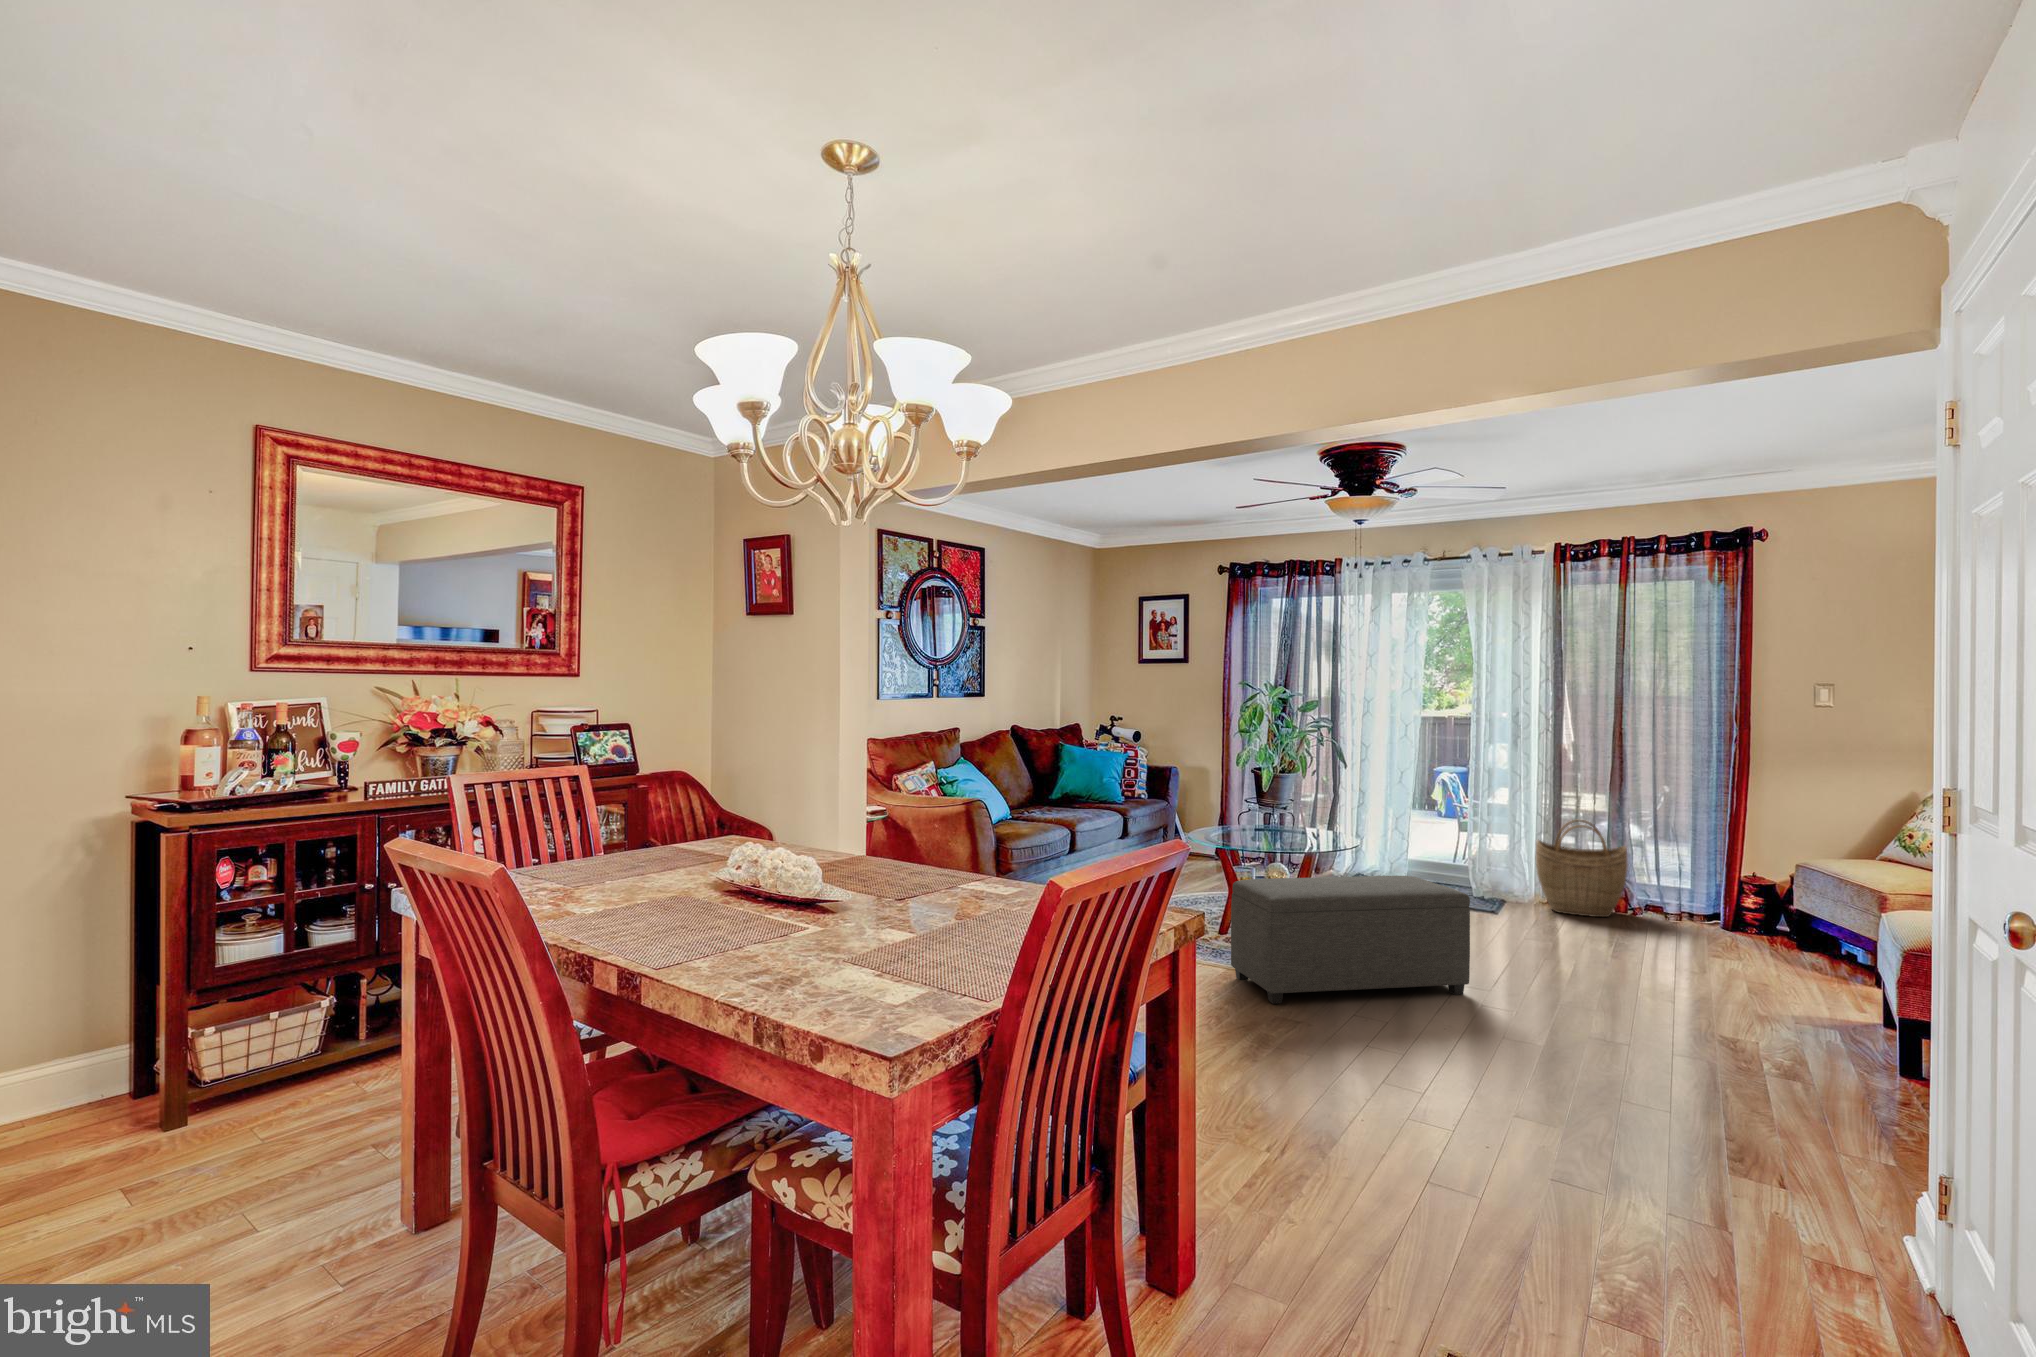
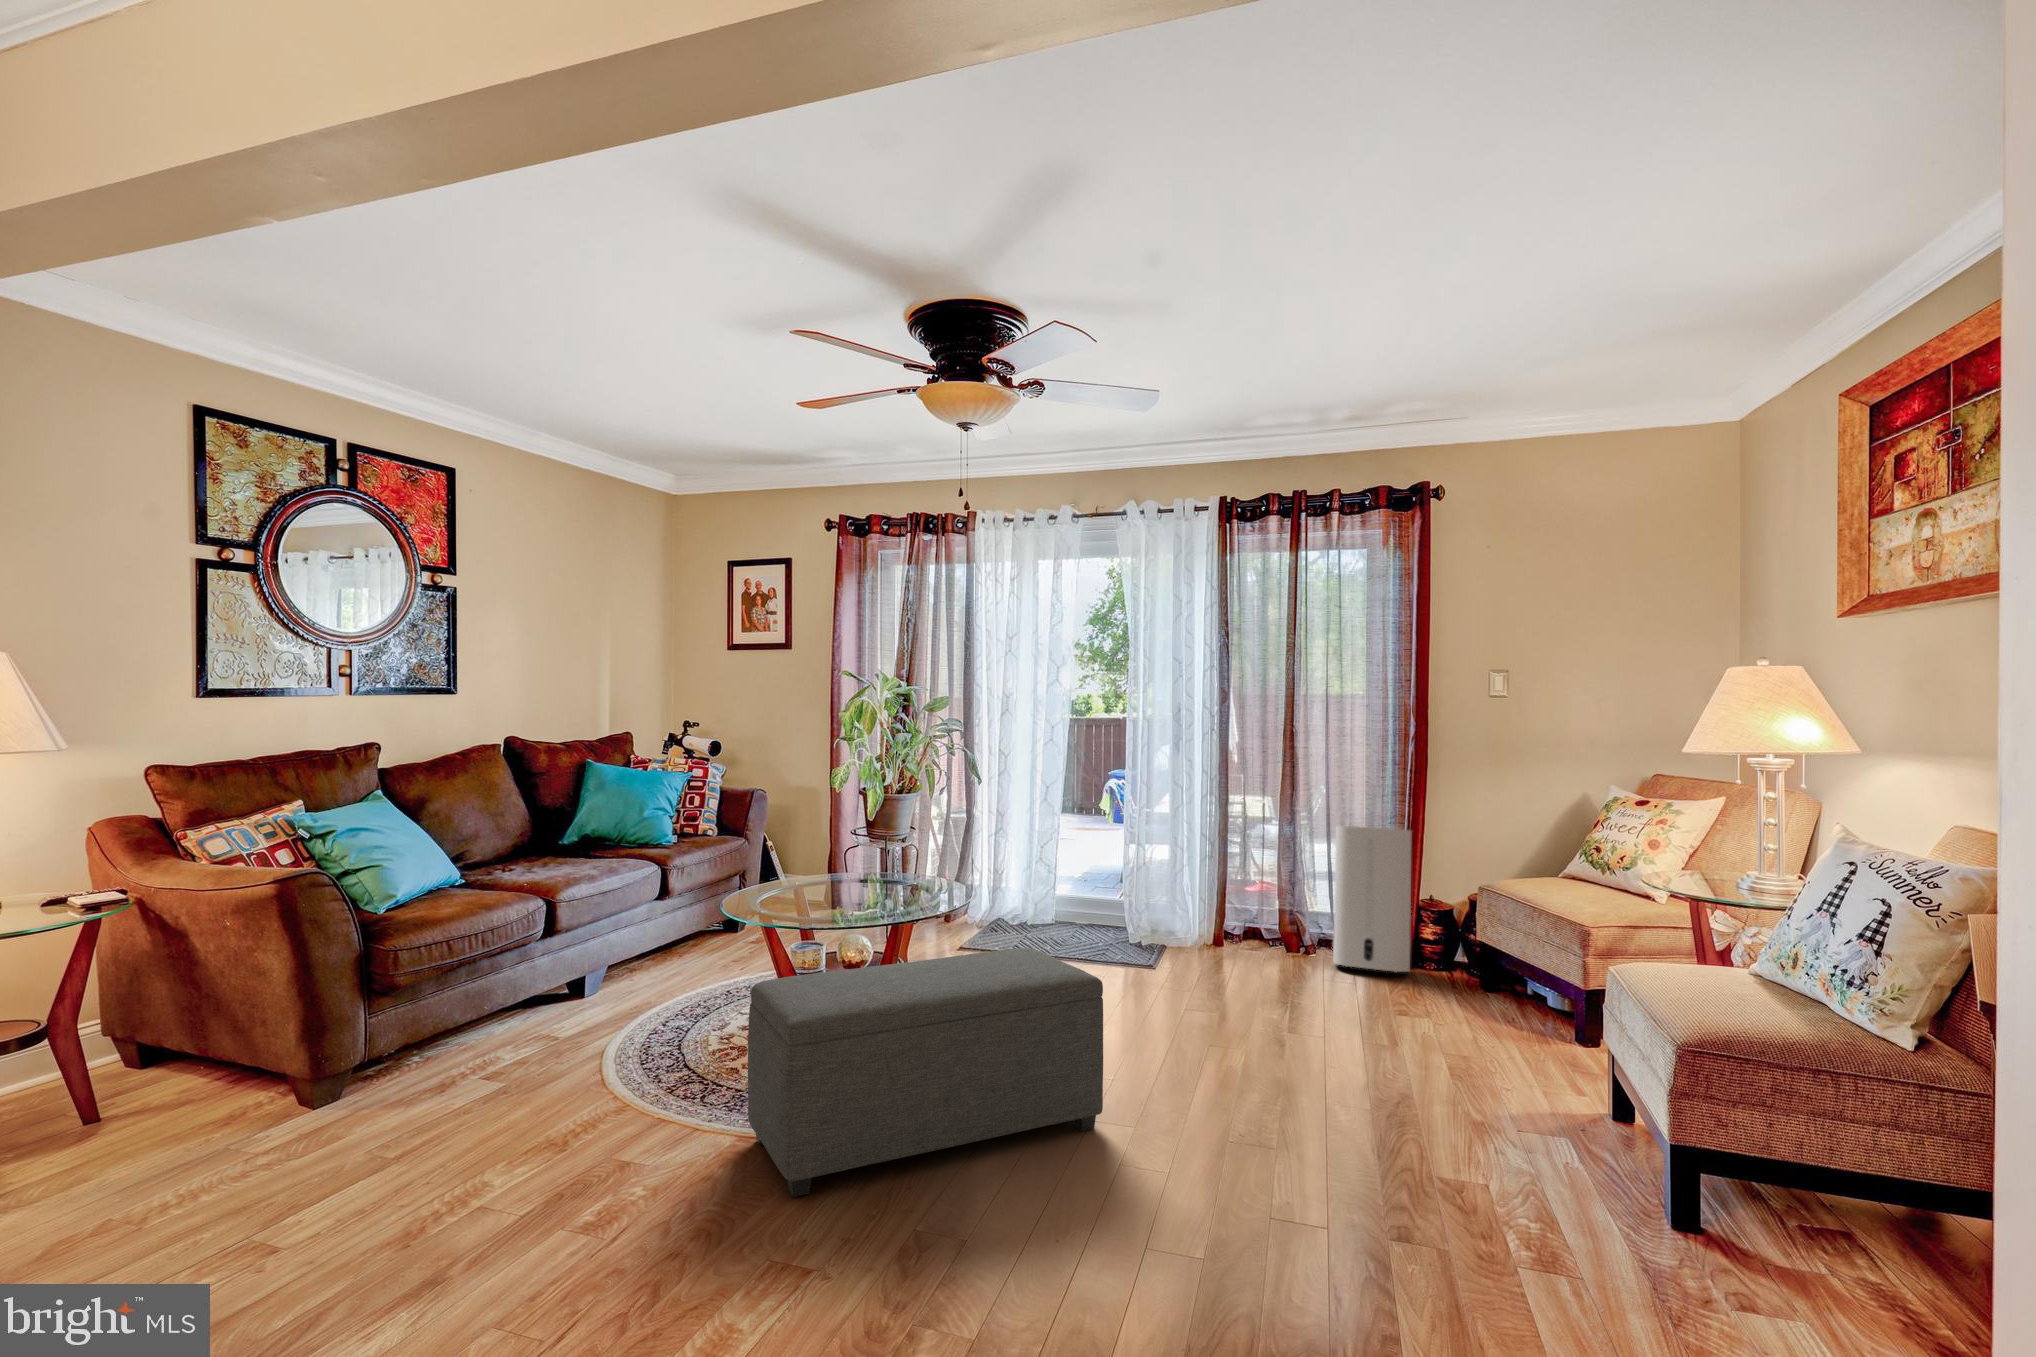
air purifier: none [1658,810,1732,932] -> present [1333,826,1411,973]
woven basket: present [1536,819,1628,917] -> none [1198,839,1299,962]

